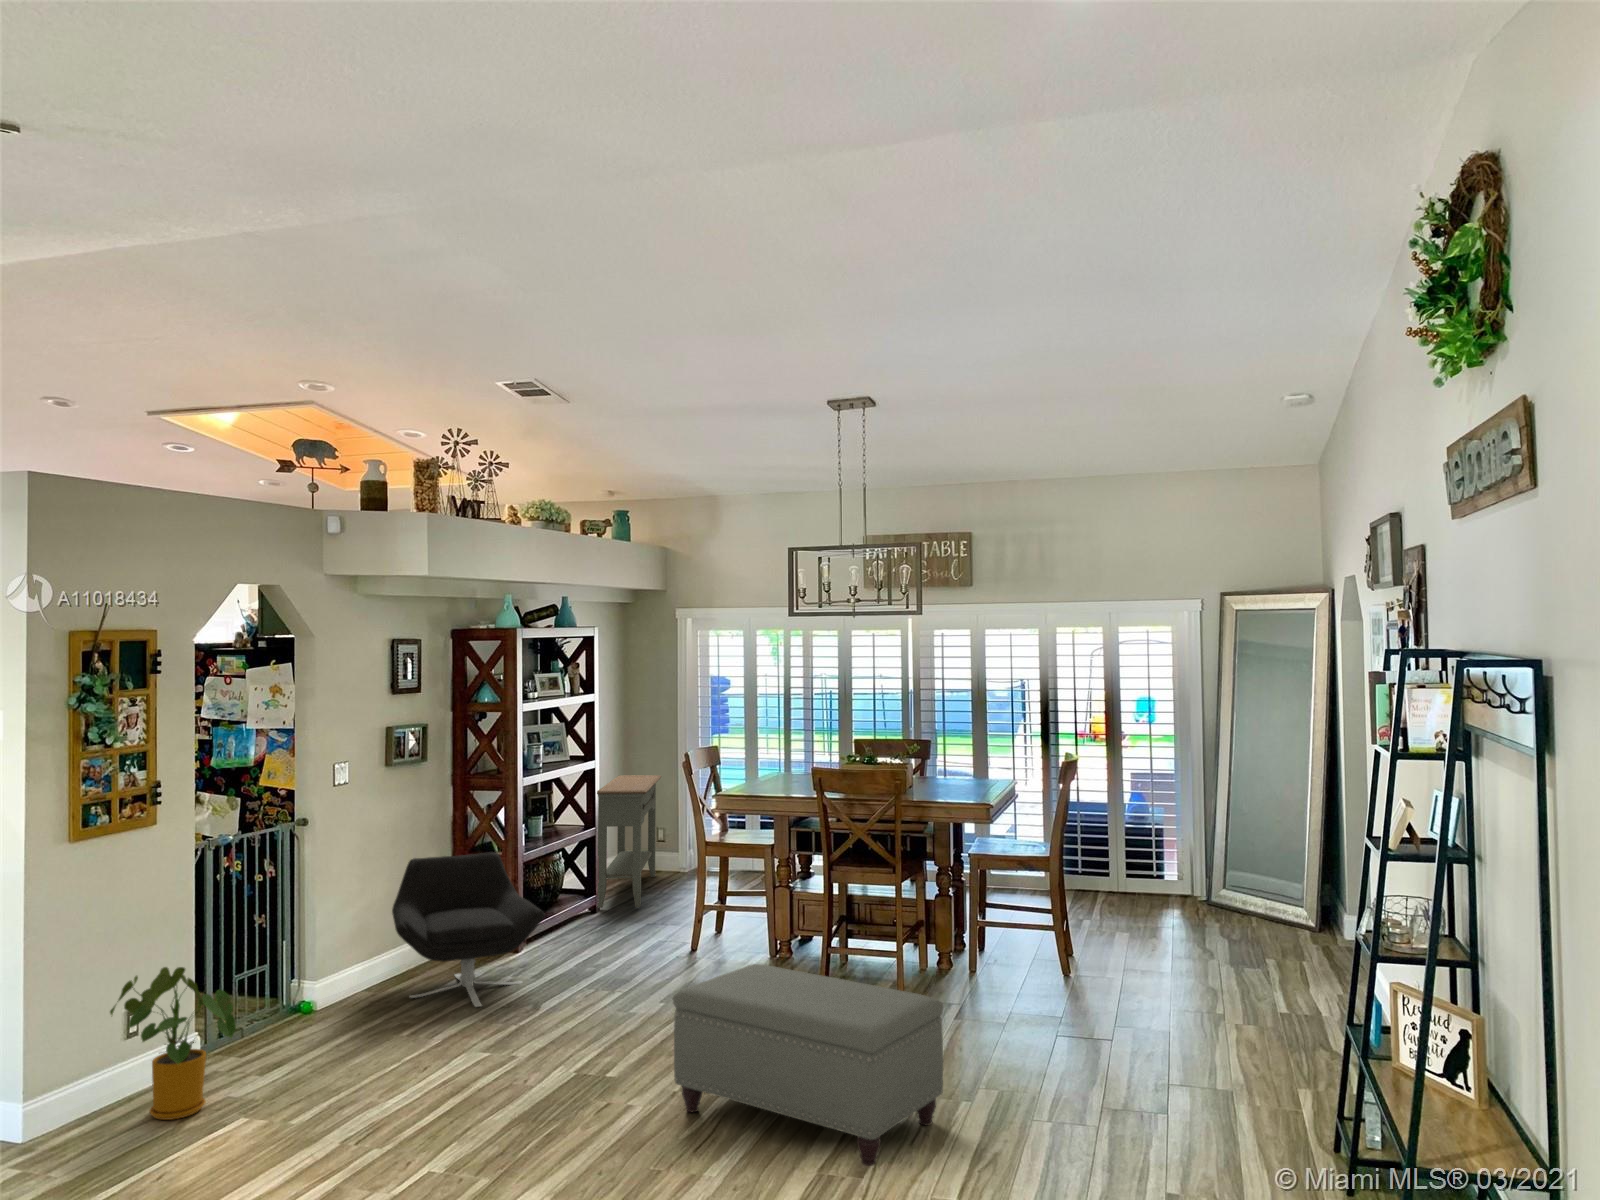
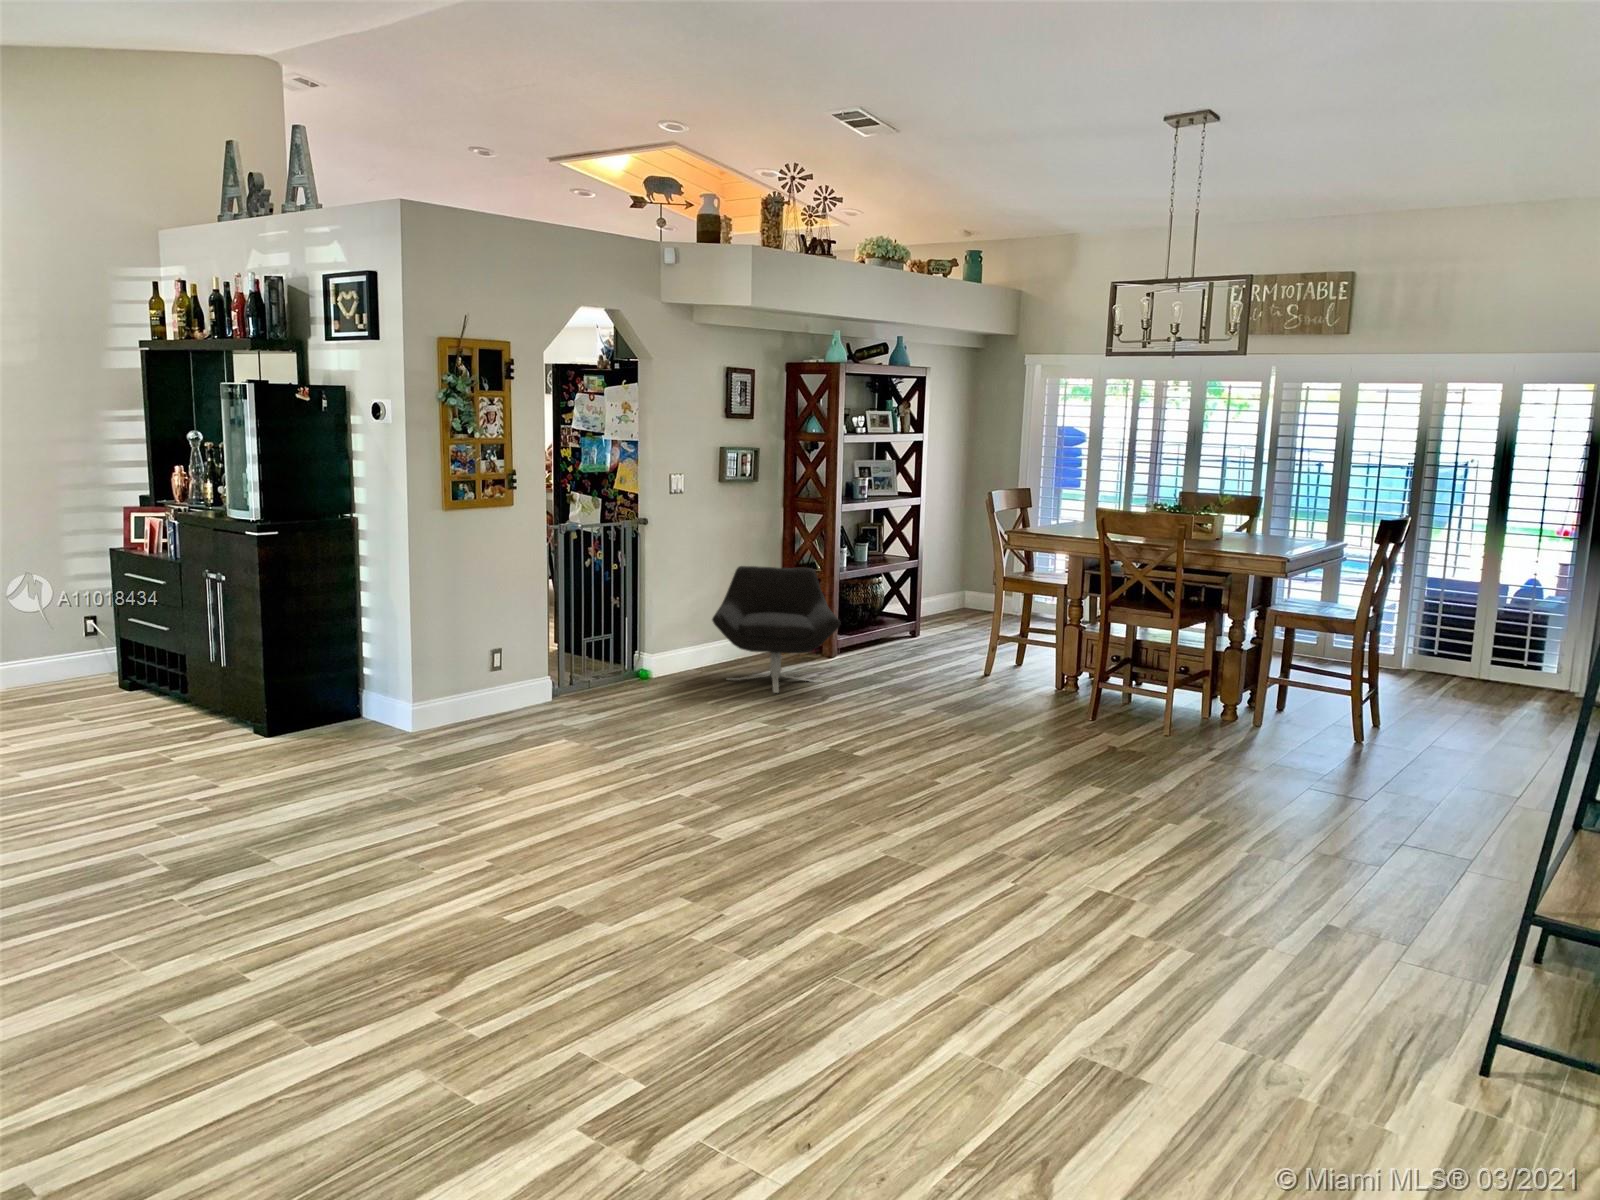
console table: present [597,775,662,908] -> none [921,521,1005,641]
ottoman: present [673,964,943,1166] -> none [891,673,1150,855]
house plant: present [110,967,236,1120] -> none [478,616,564,729]

